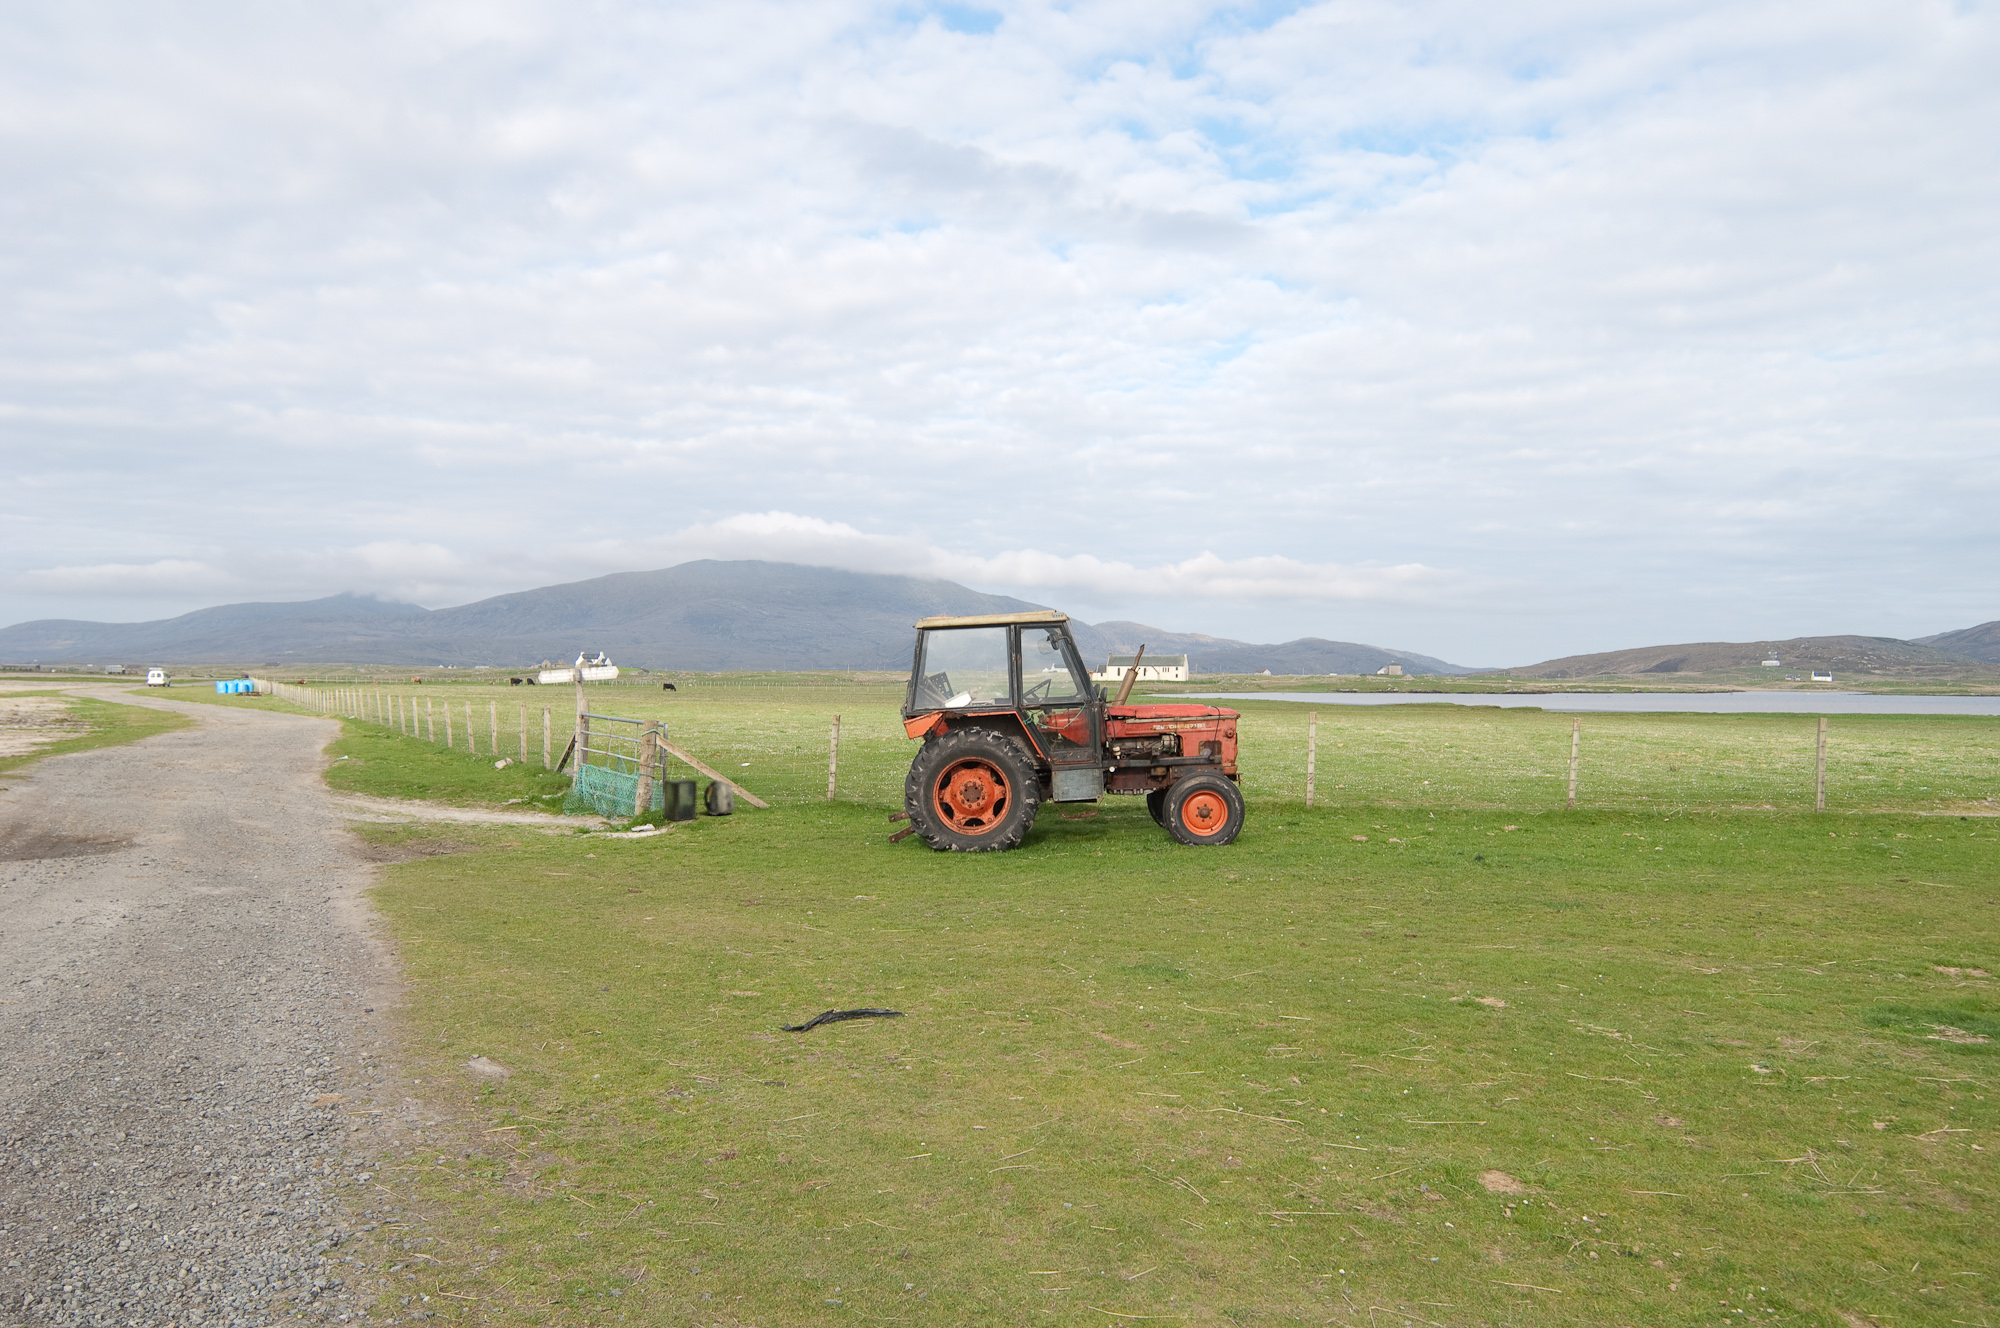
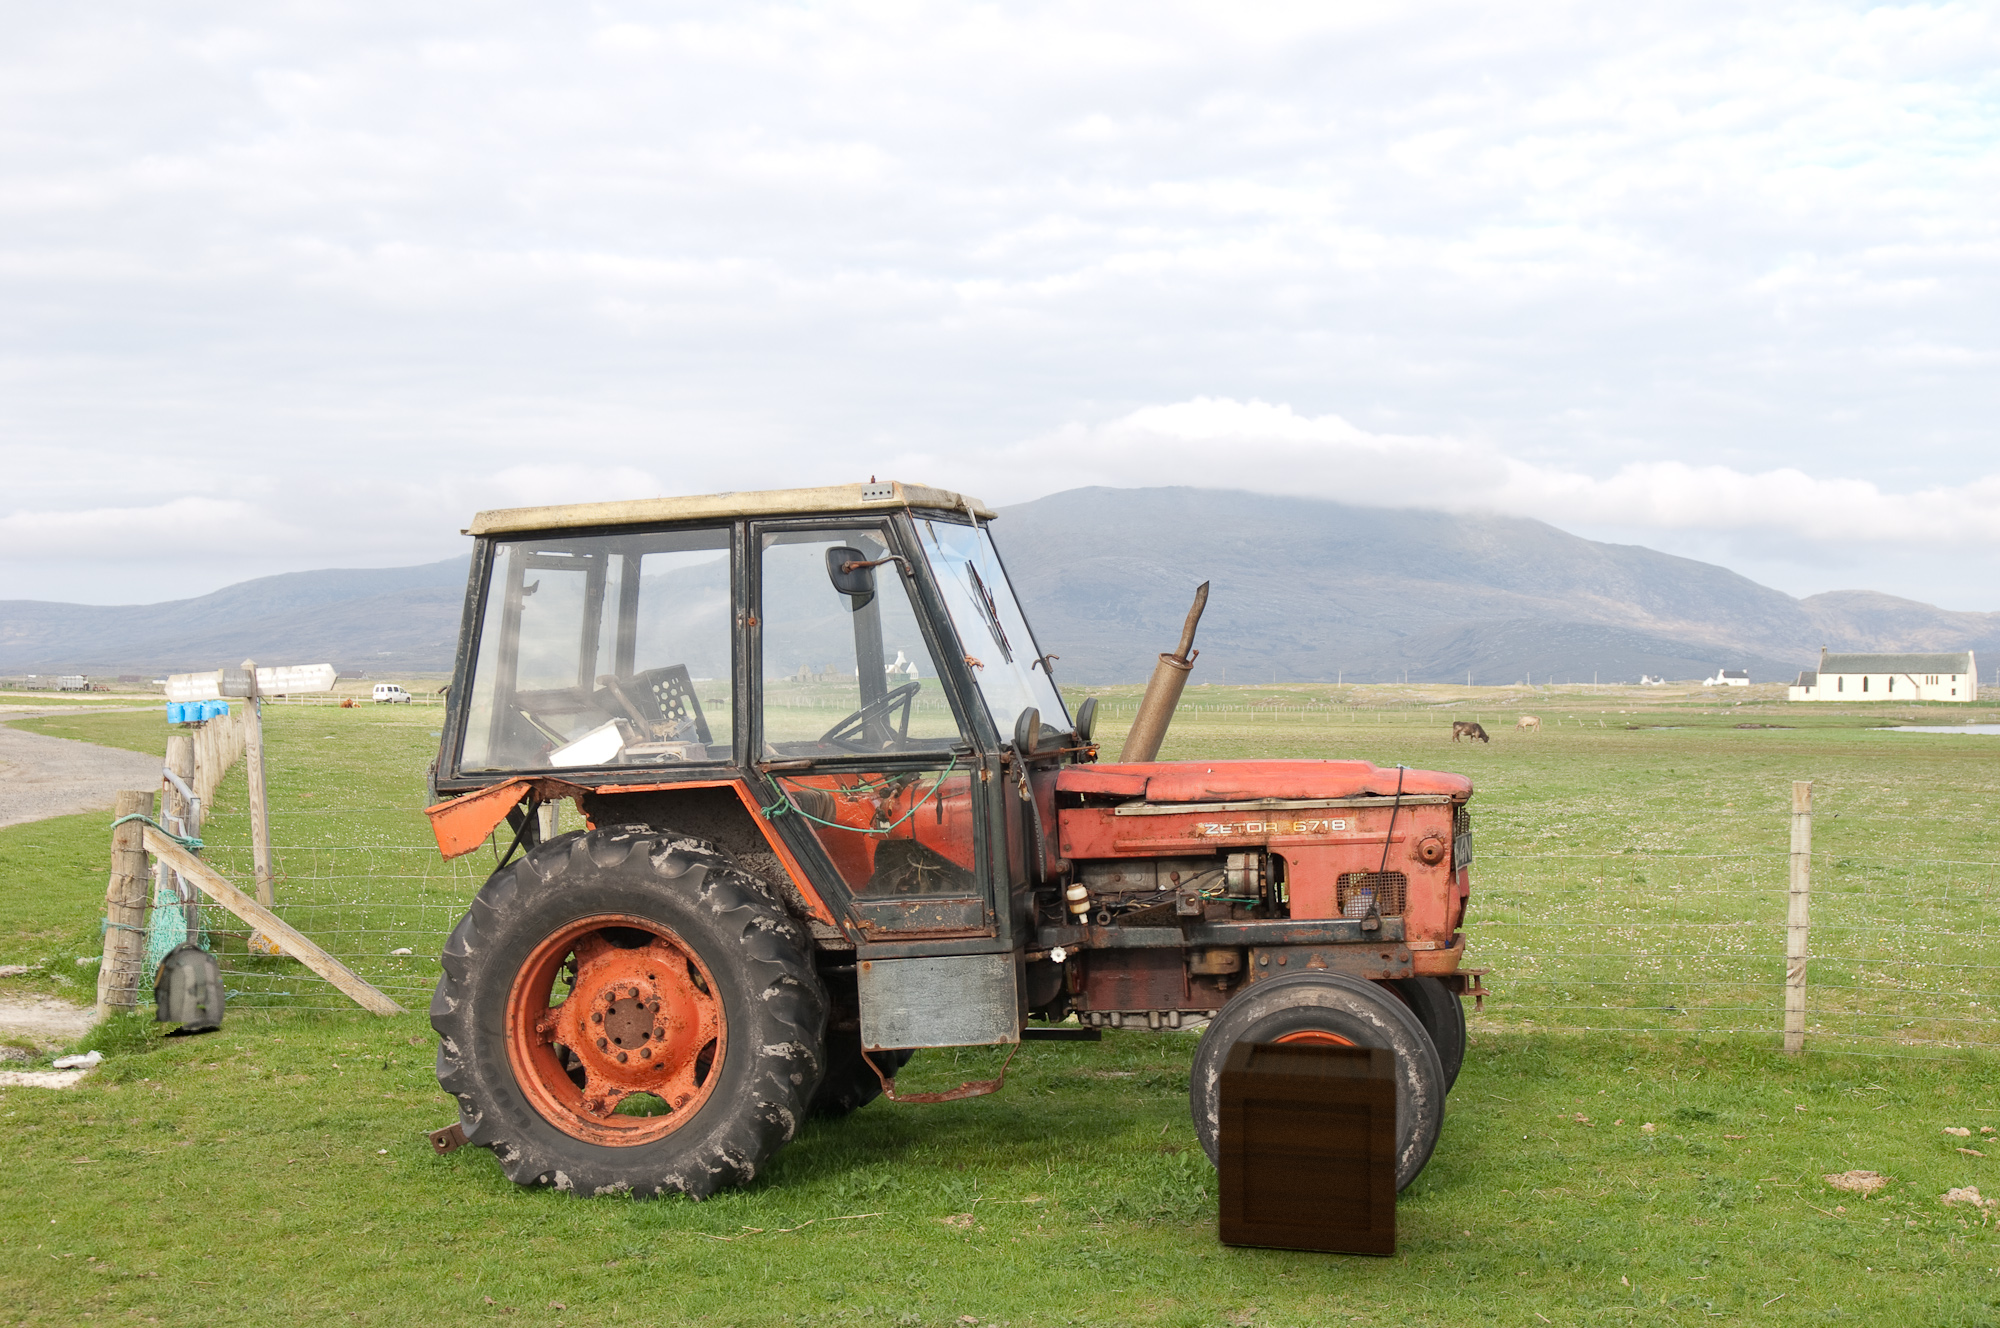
storage box: present [663,779,697,821] -> none [31,943,104,1051]
wooden crate: none [1175,794,1236,855] -> present [1218,1041,1397,1256]

